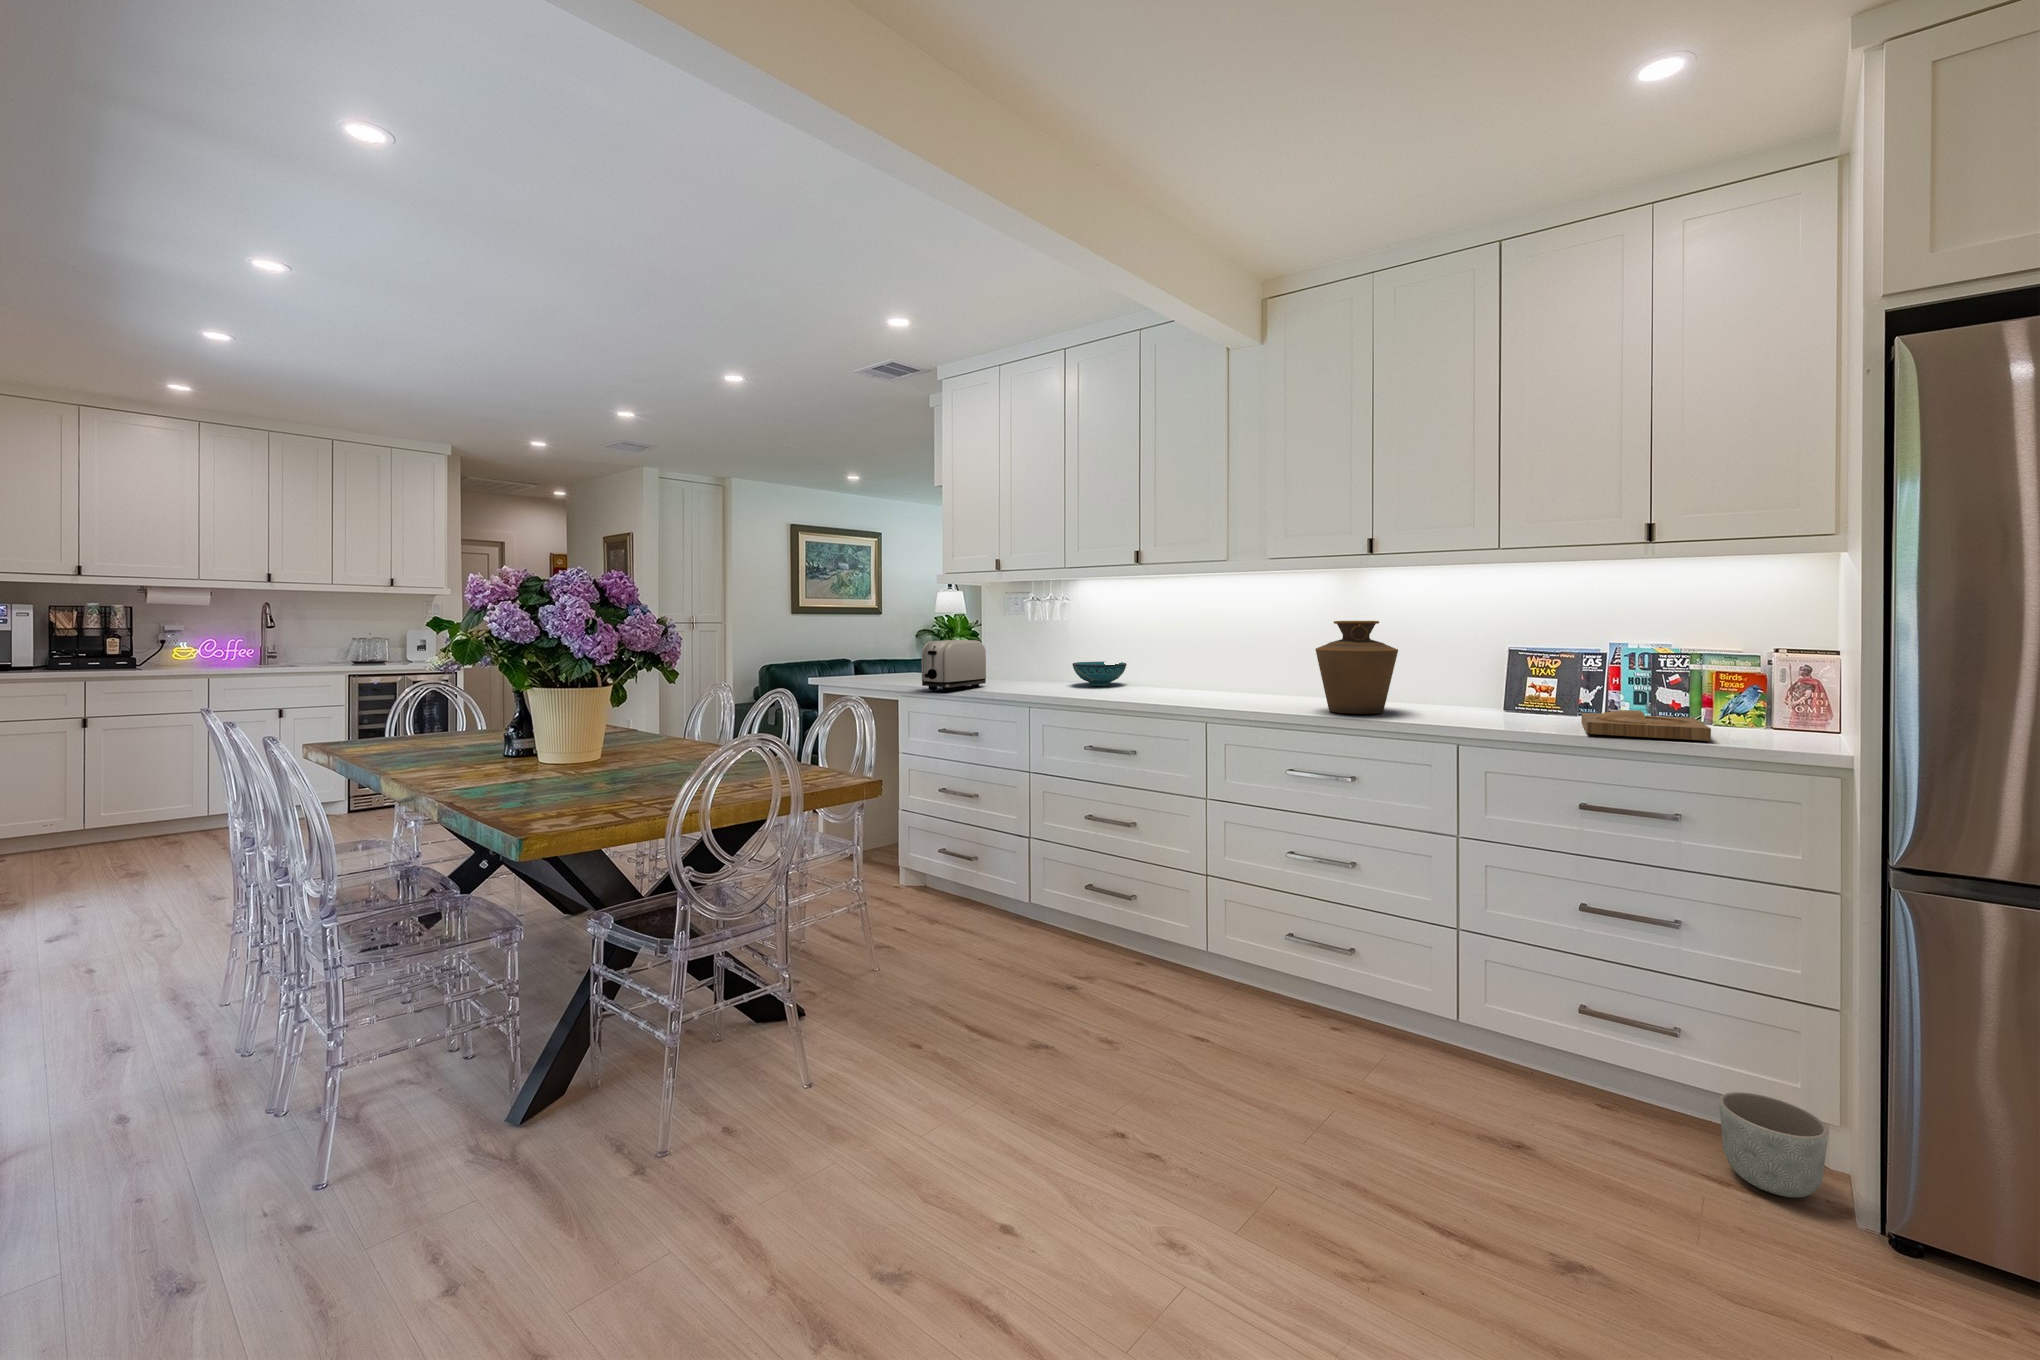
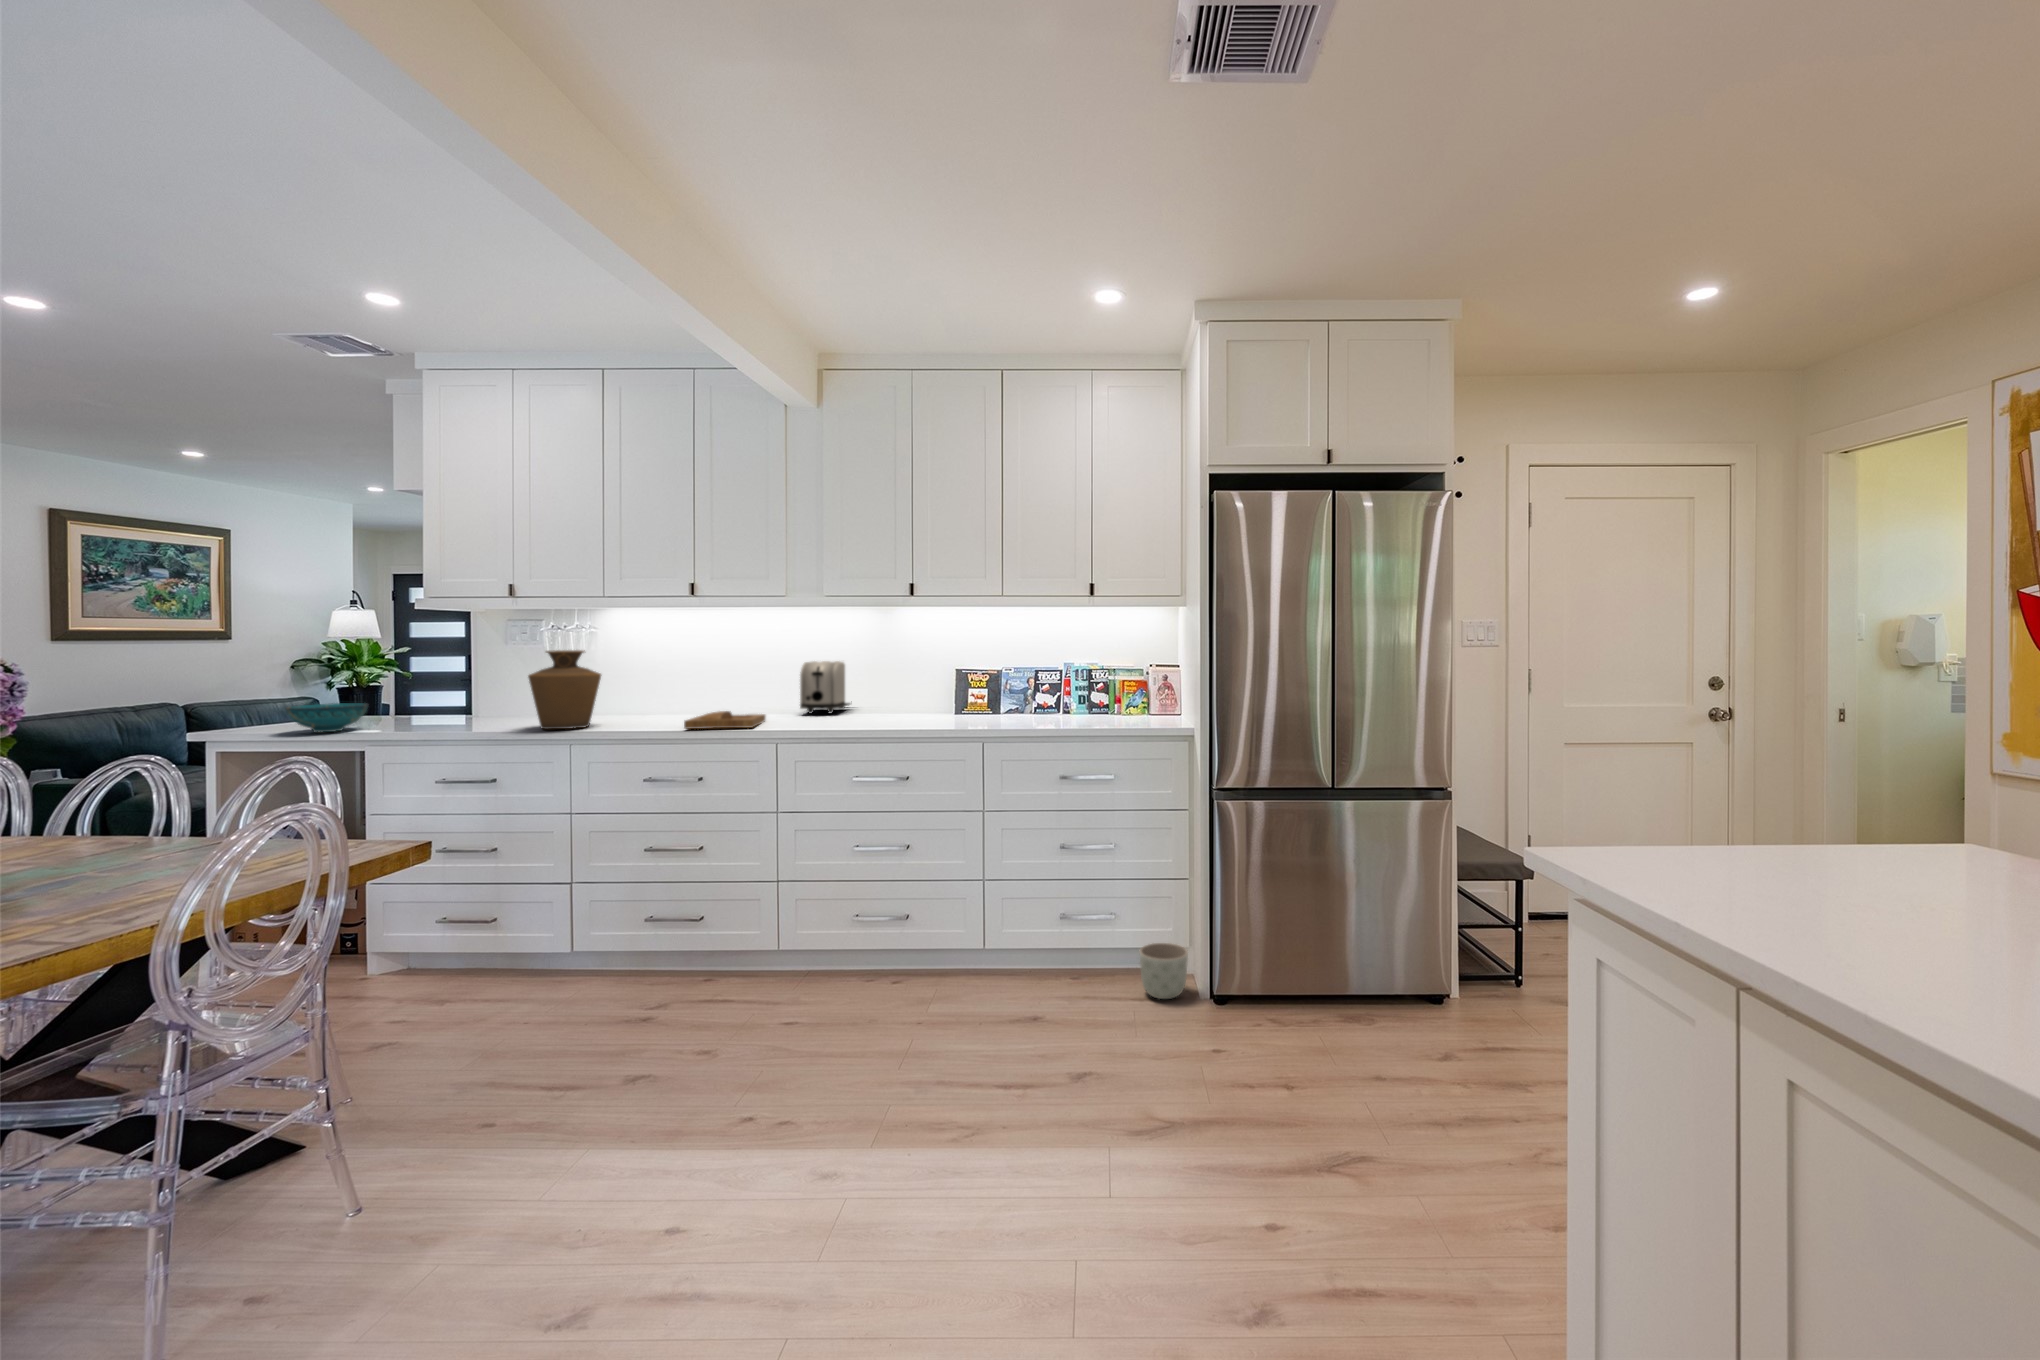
vase: present [1315,621,1398,714] -> present [528,650,601,729]
toaster: present [921,640,986,691] -> present [800,661,850,713]
bowl: present [1072,662,1127,686] -> present [286,703,368,732]
tray: present [1581,710,1711,741] -> present [684,711,765,729]

